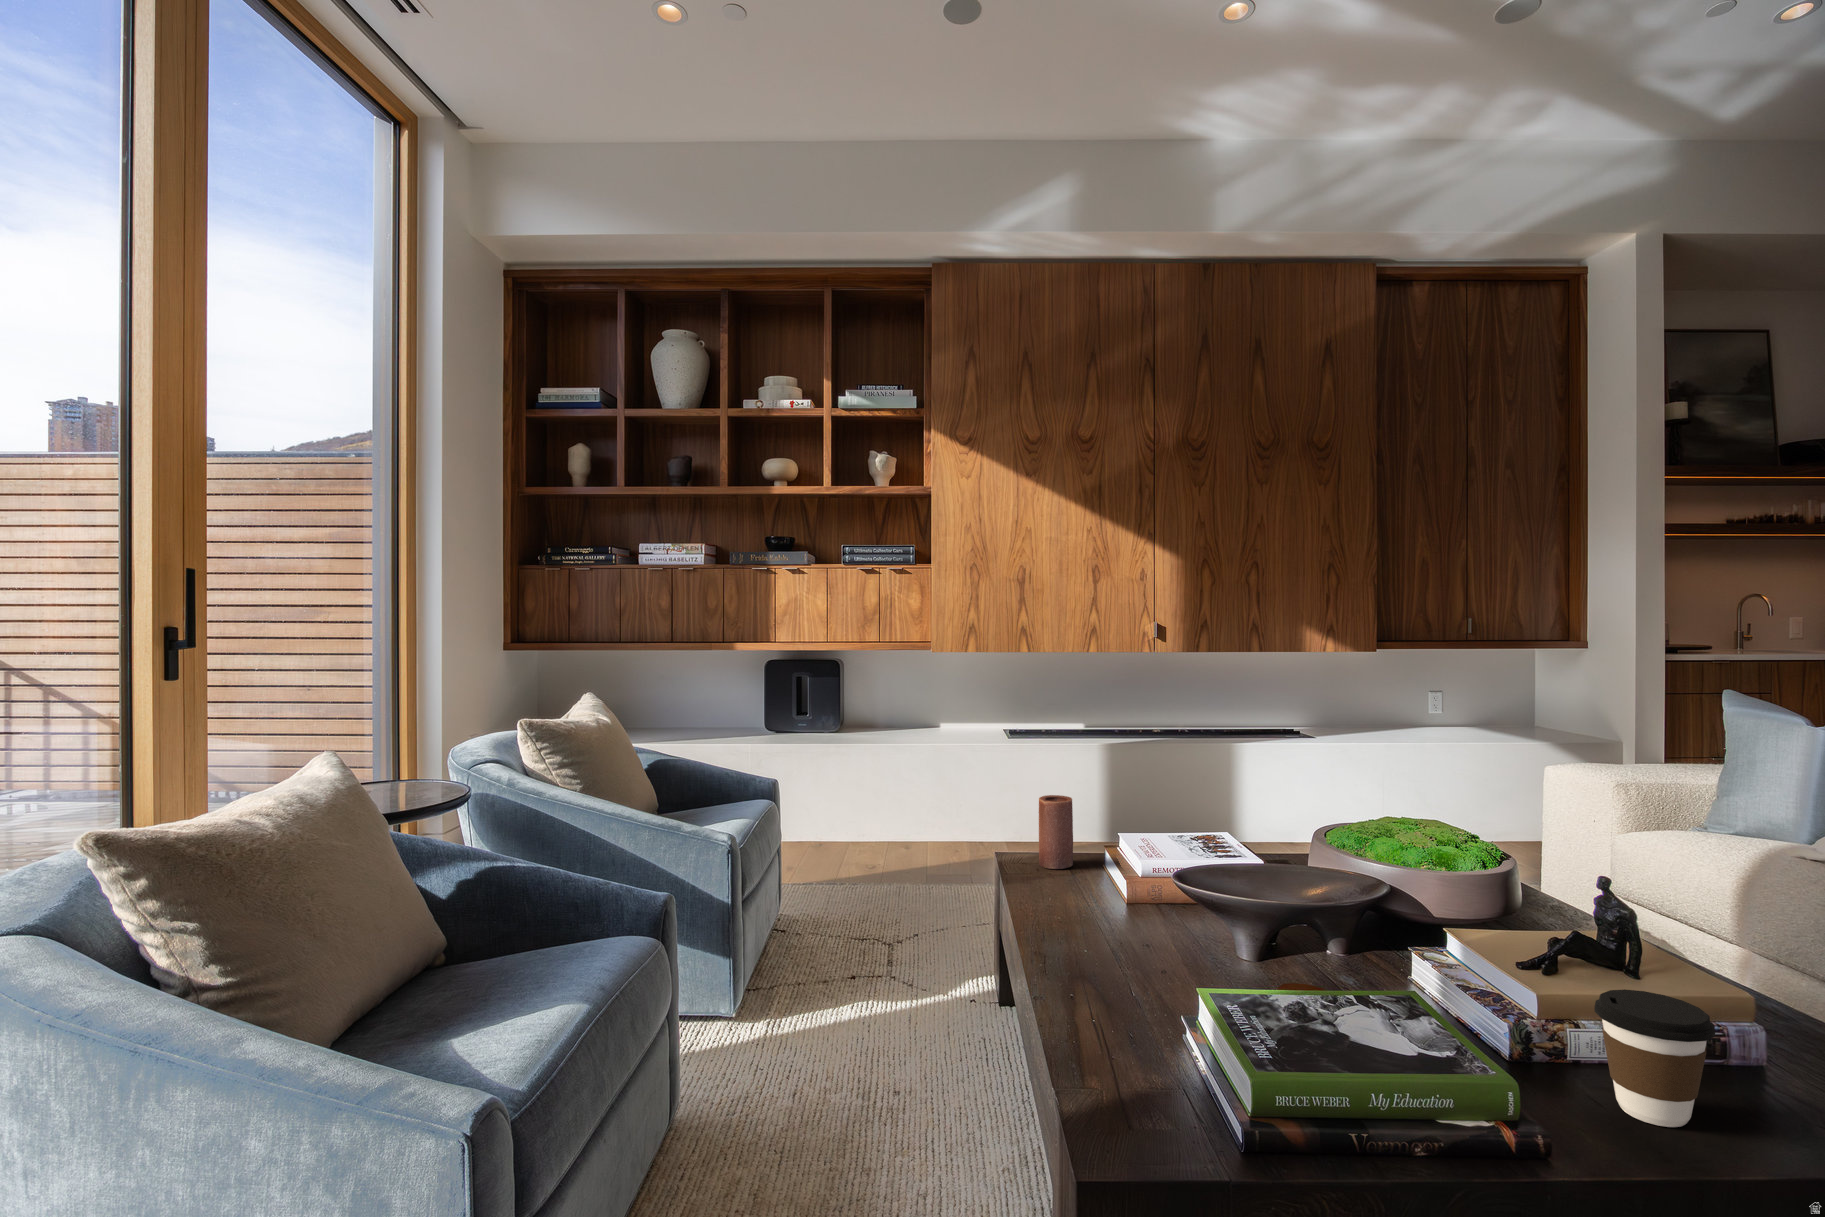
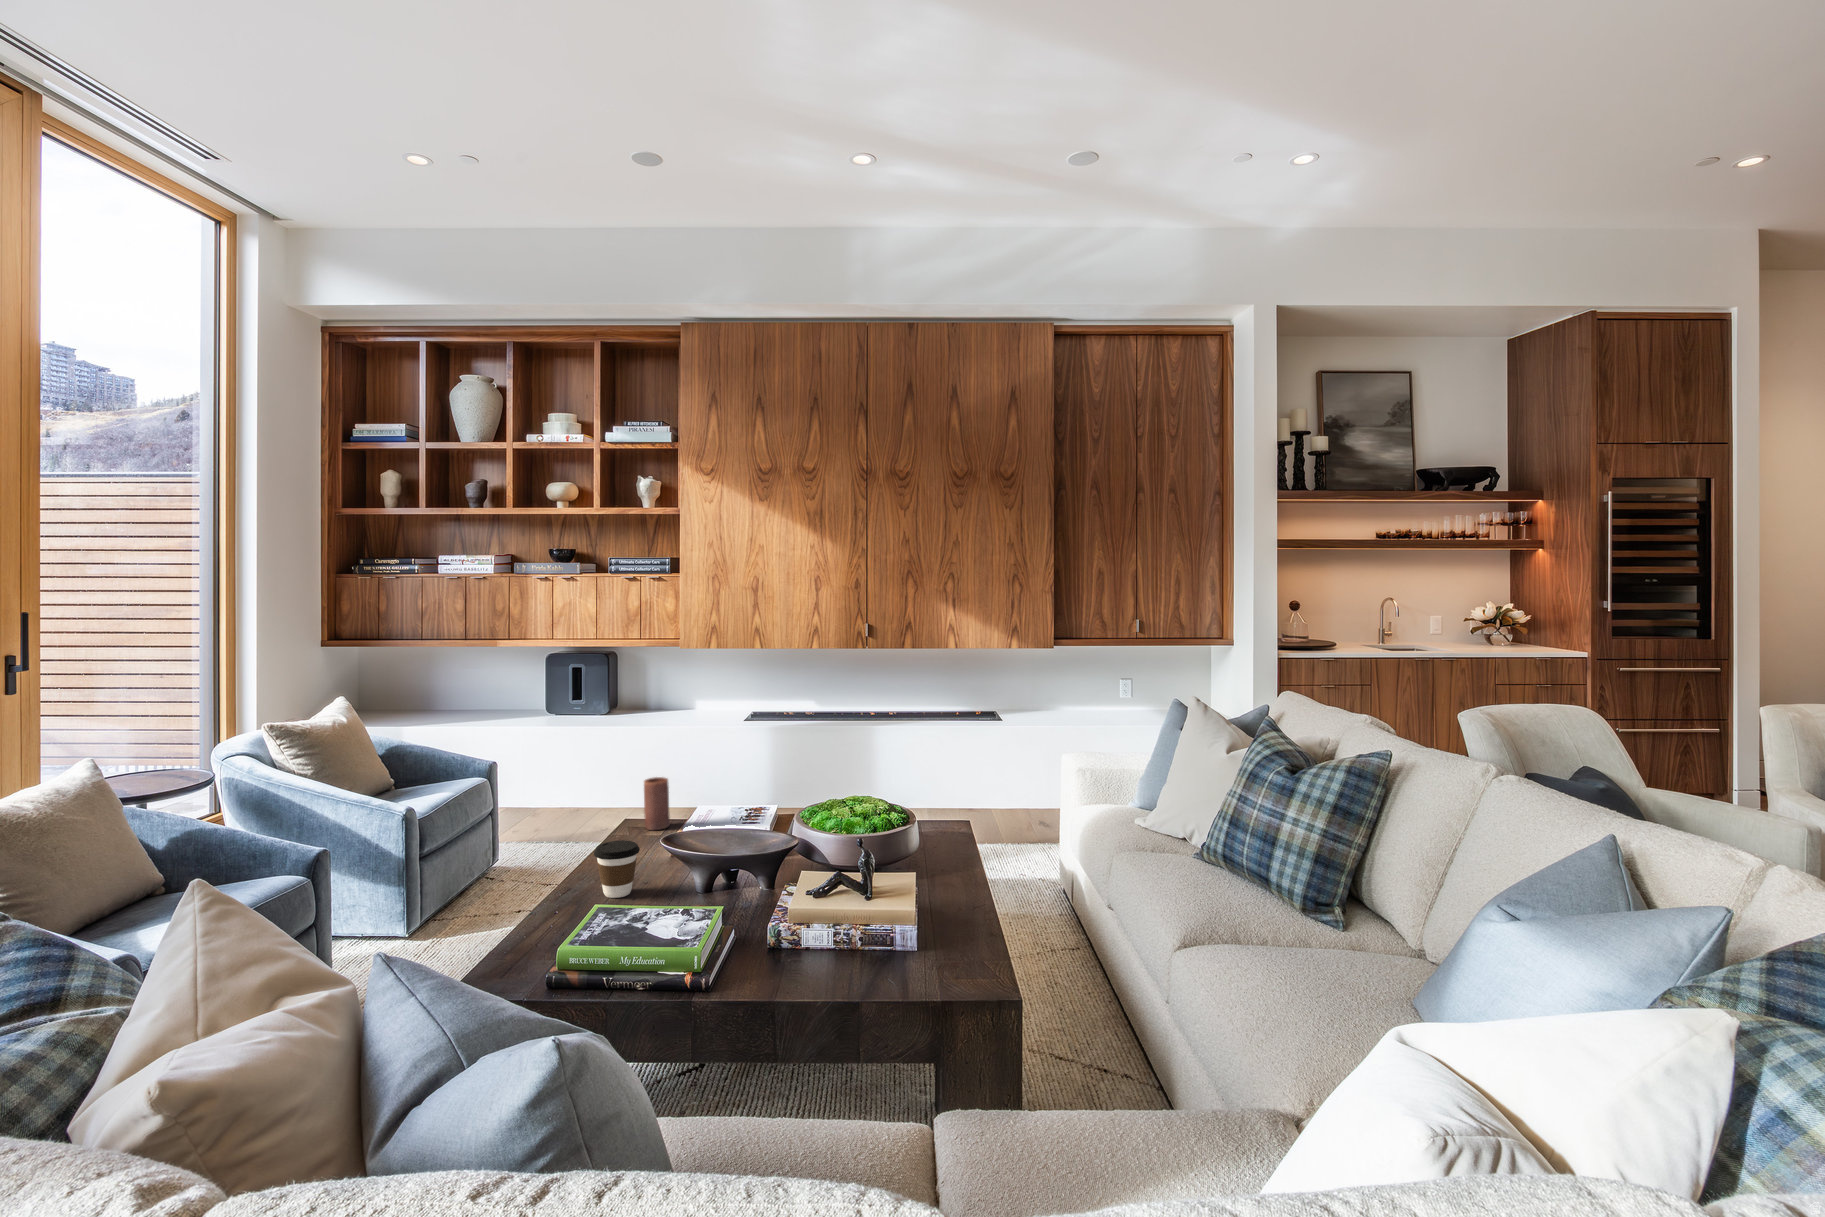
coffee cup: present [1594,989,1715,1127] -> present [594,840,640,898]

